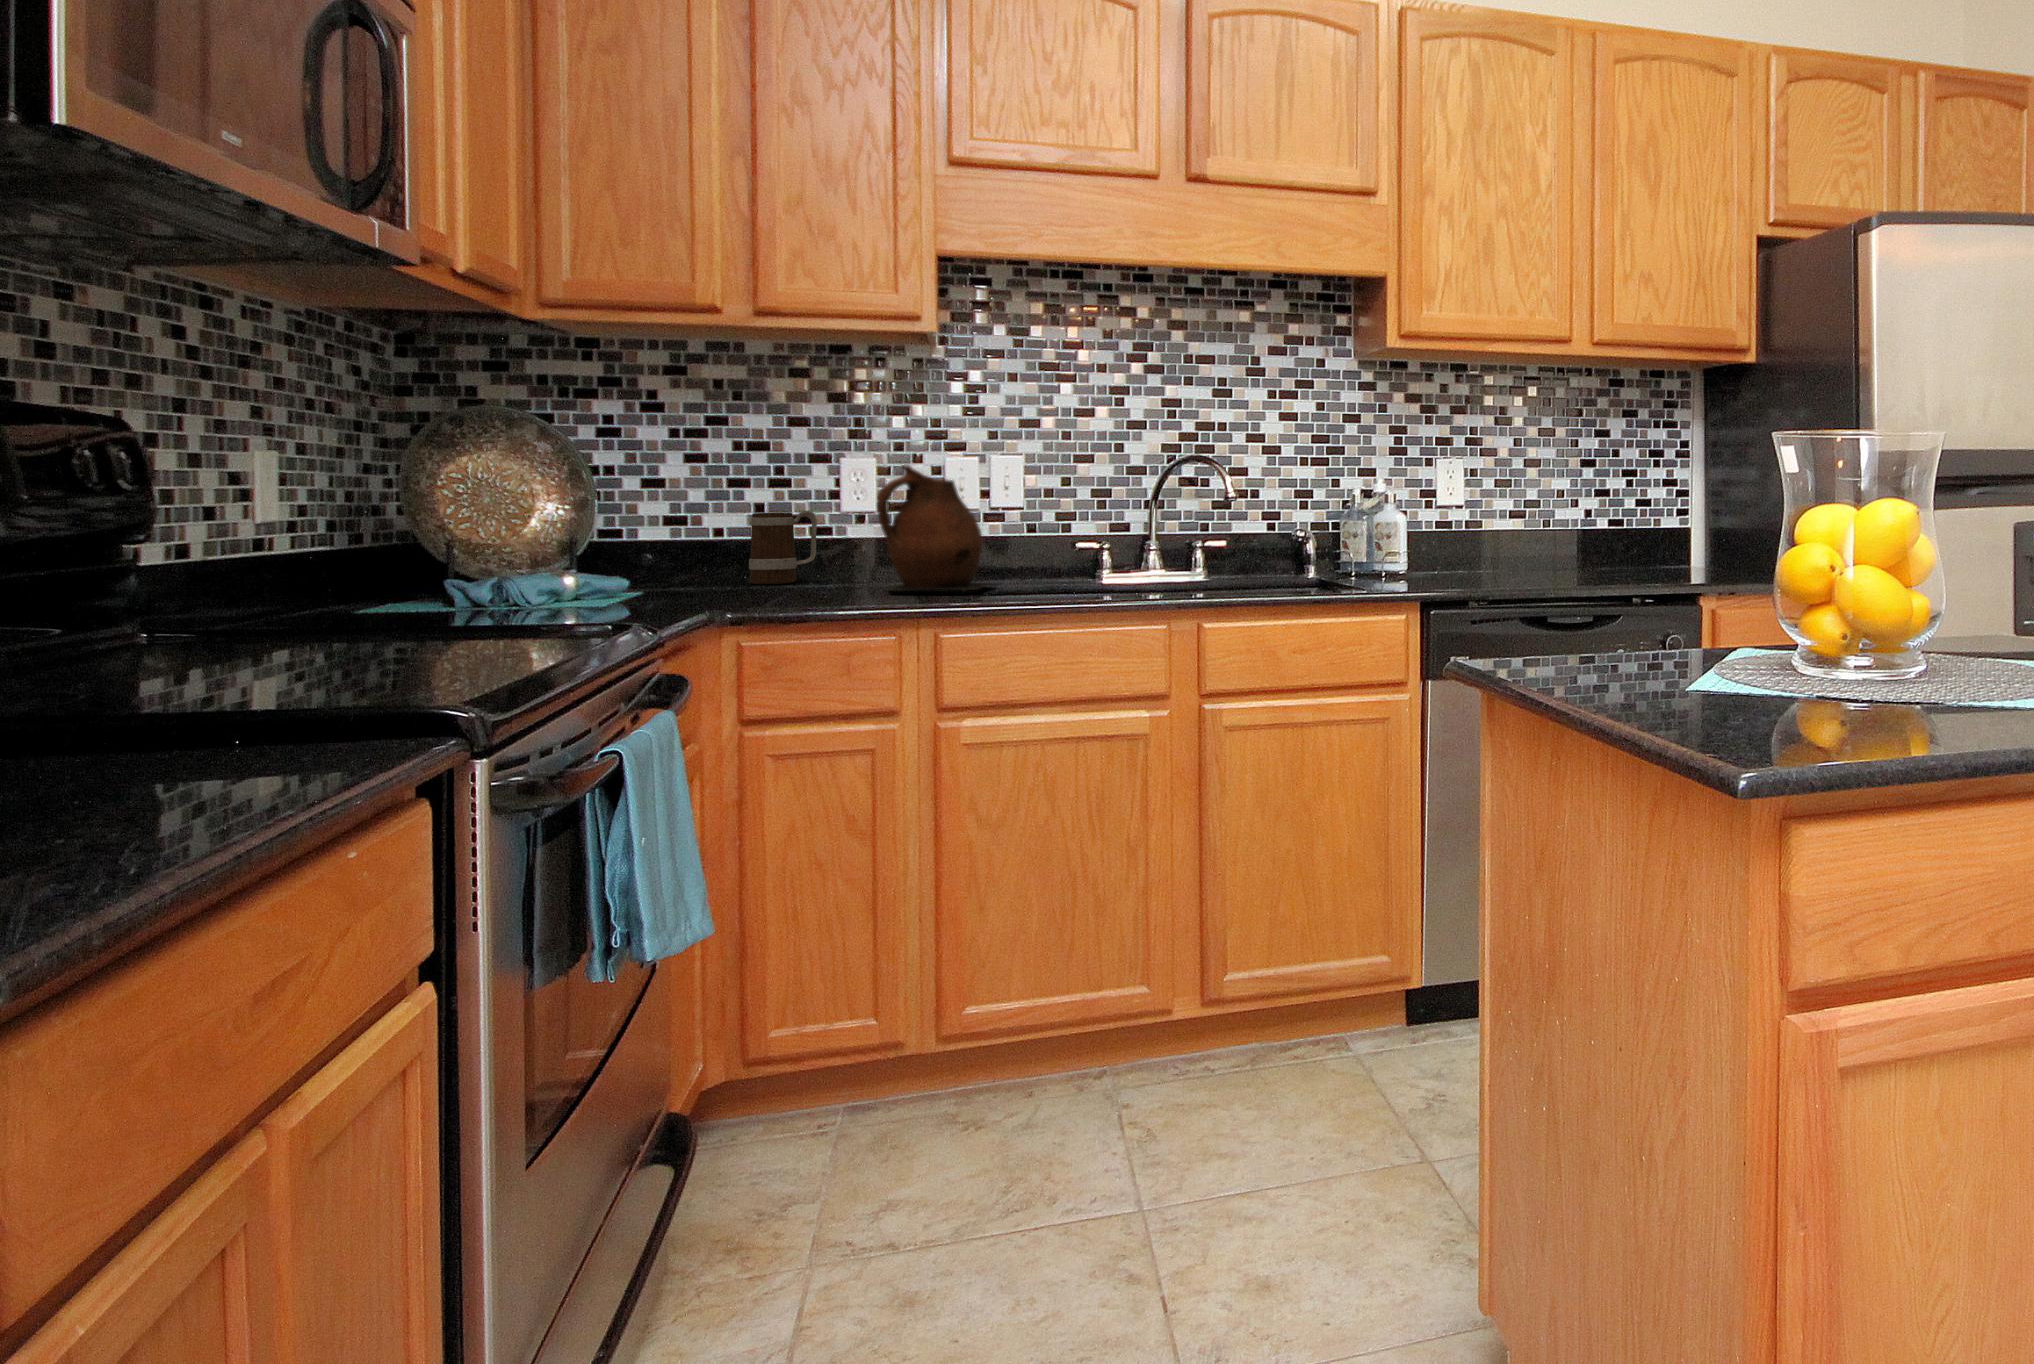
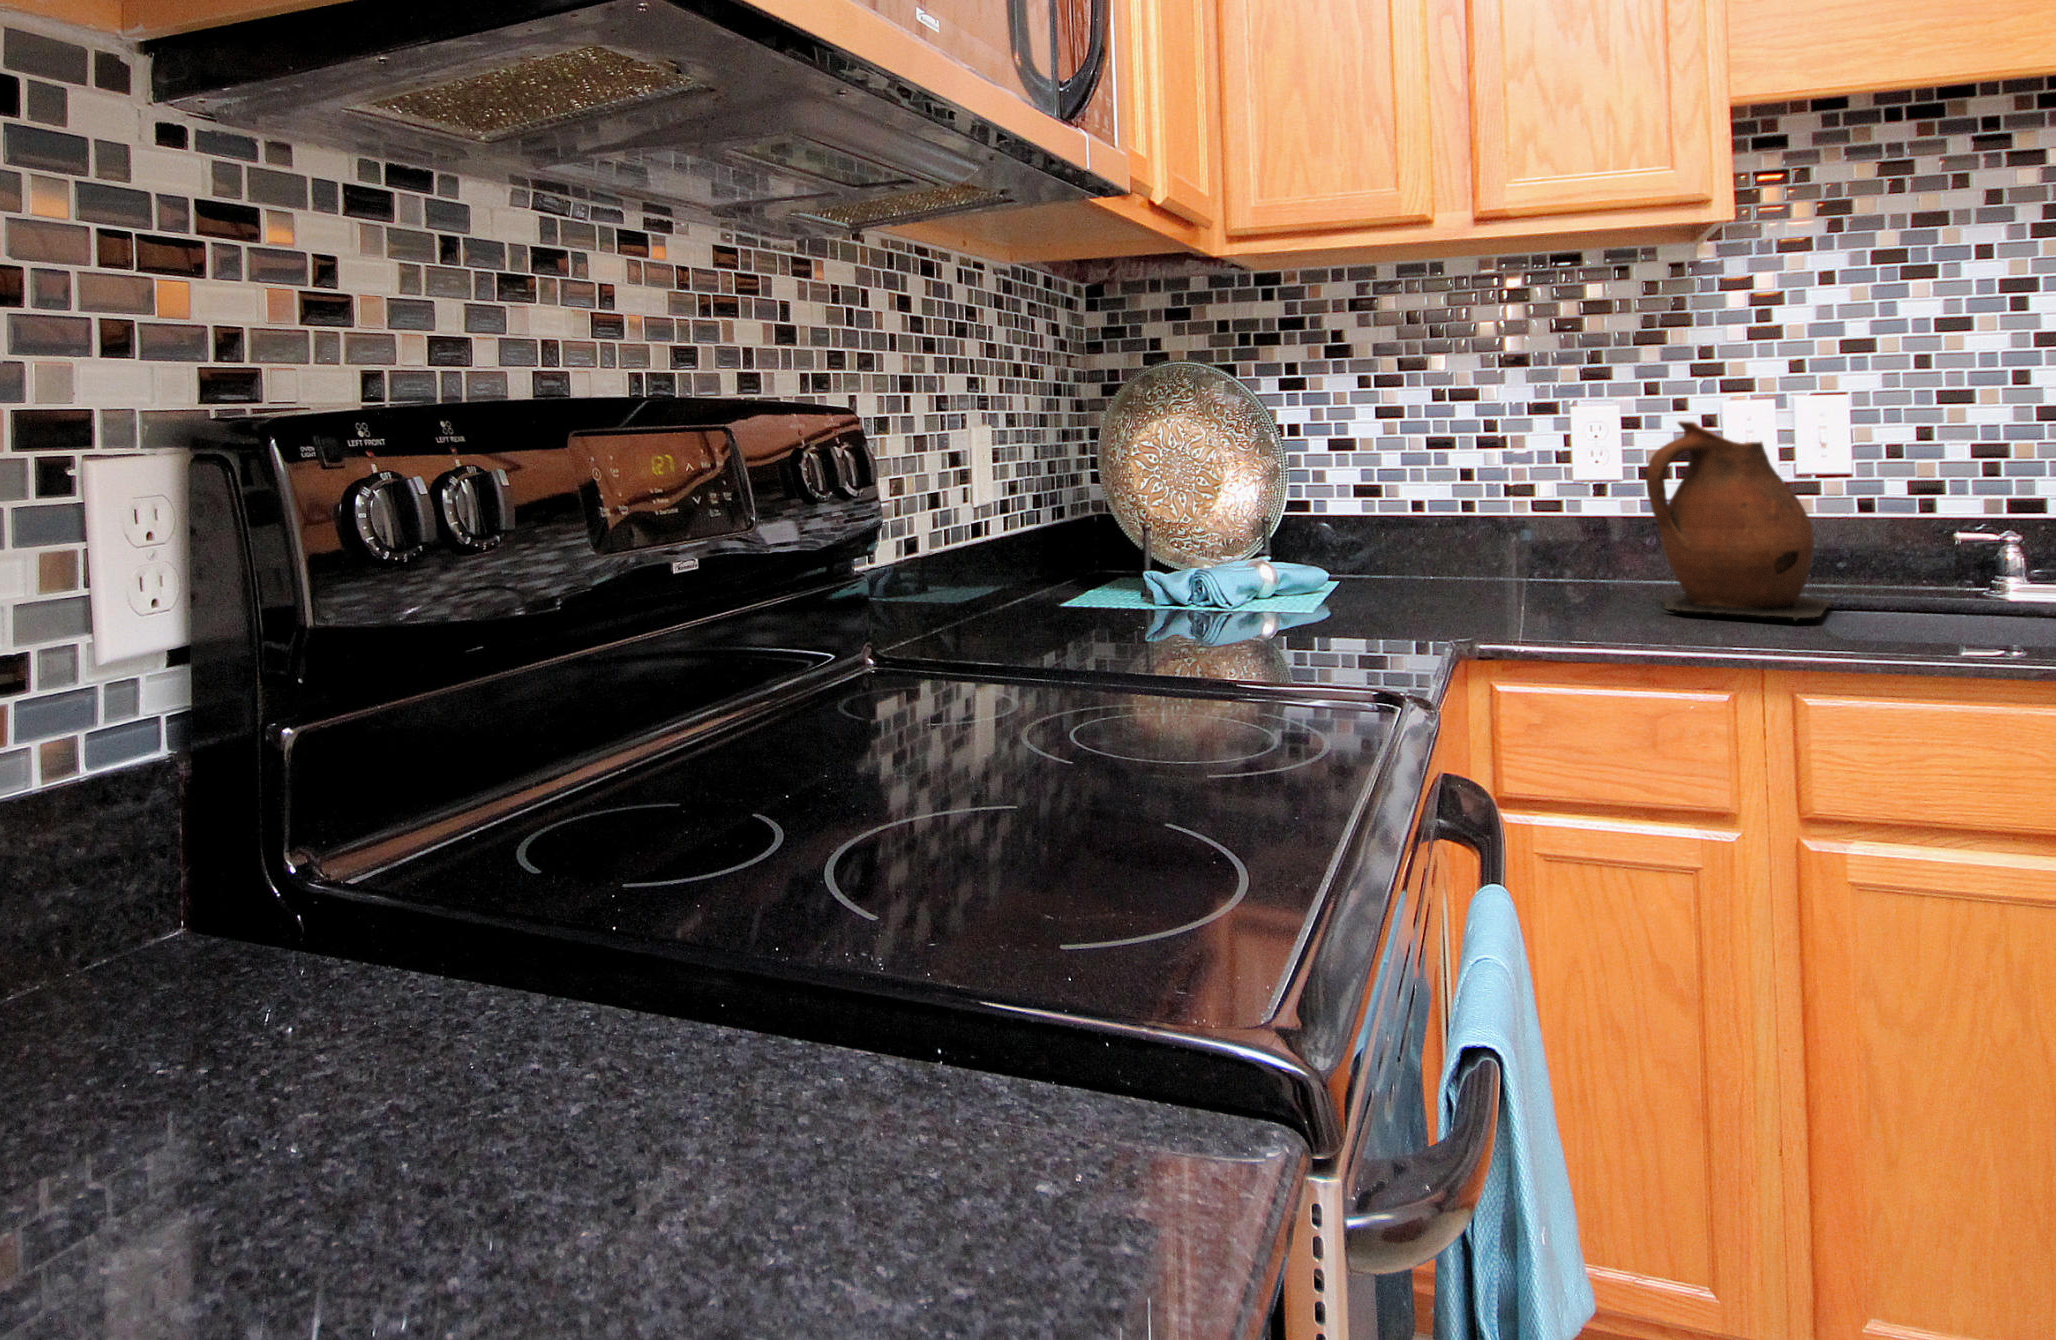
mug: present [749,510,817,584] -> none [1459,480,1544,580]

